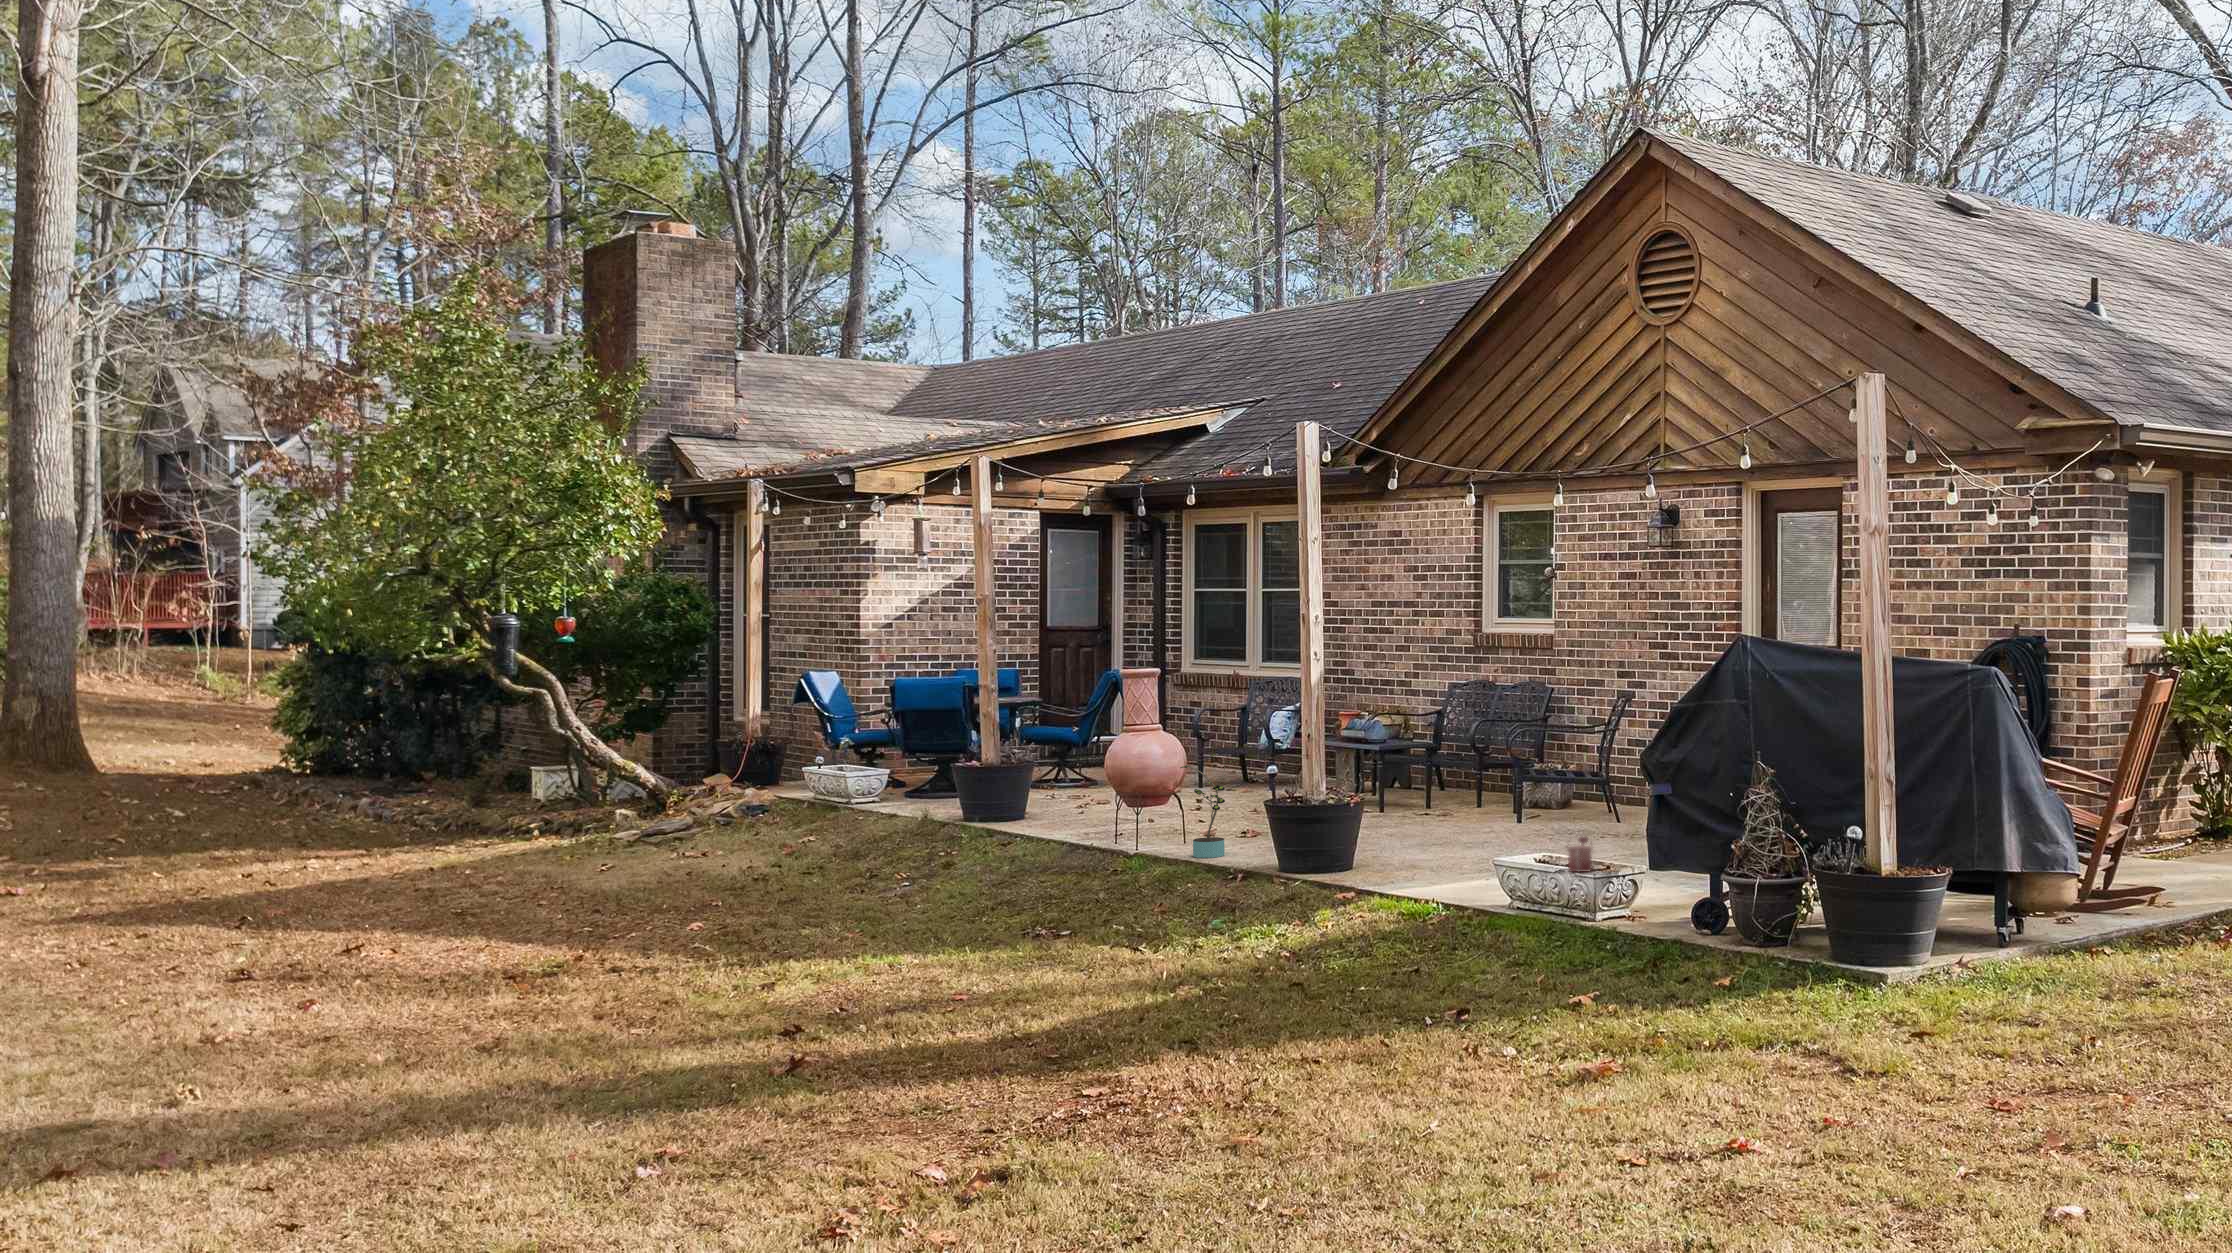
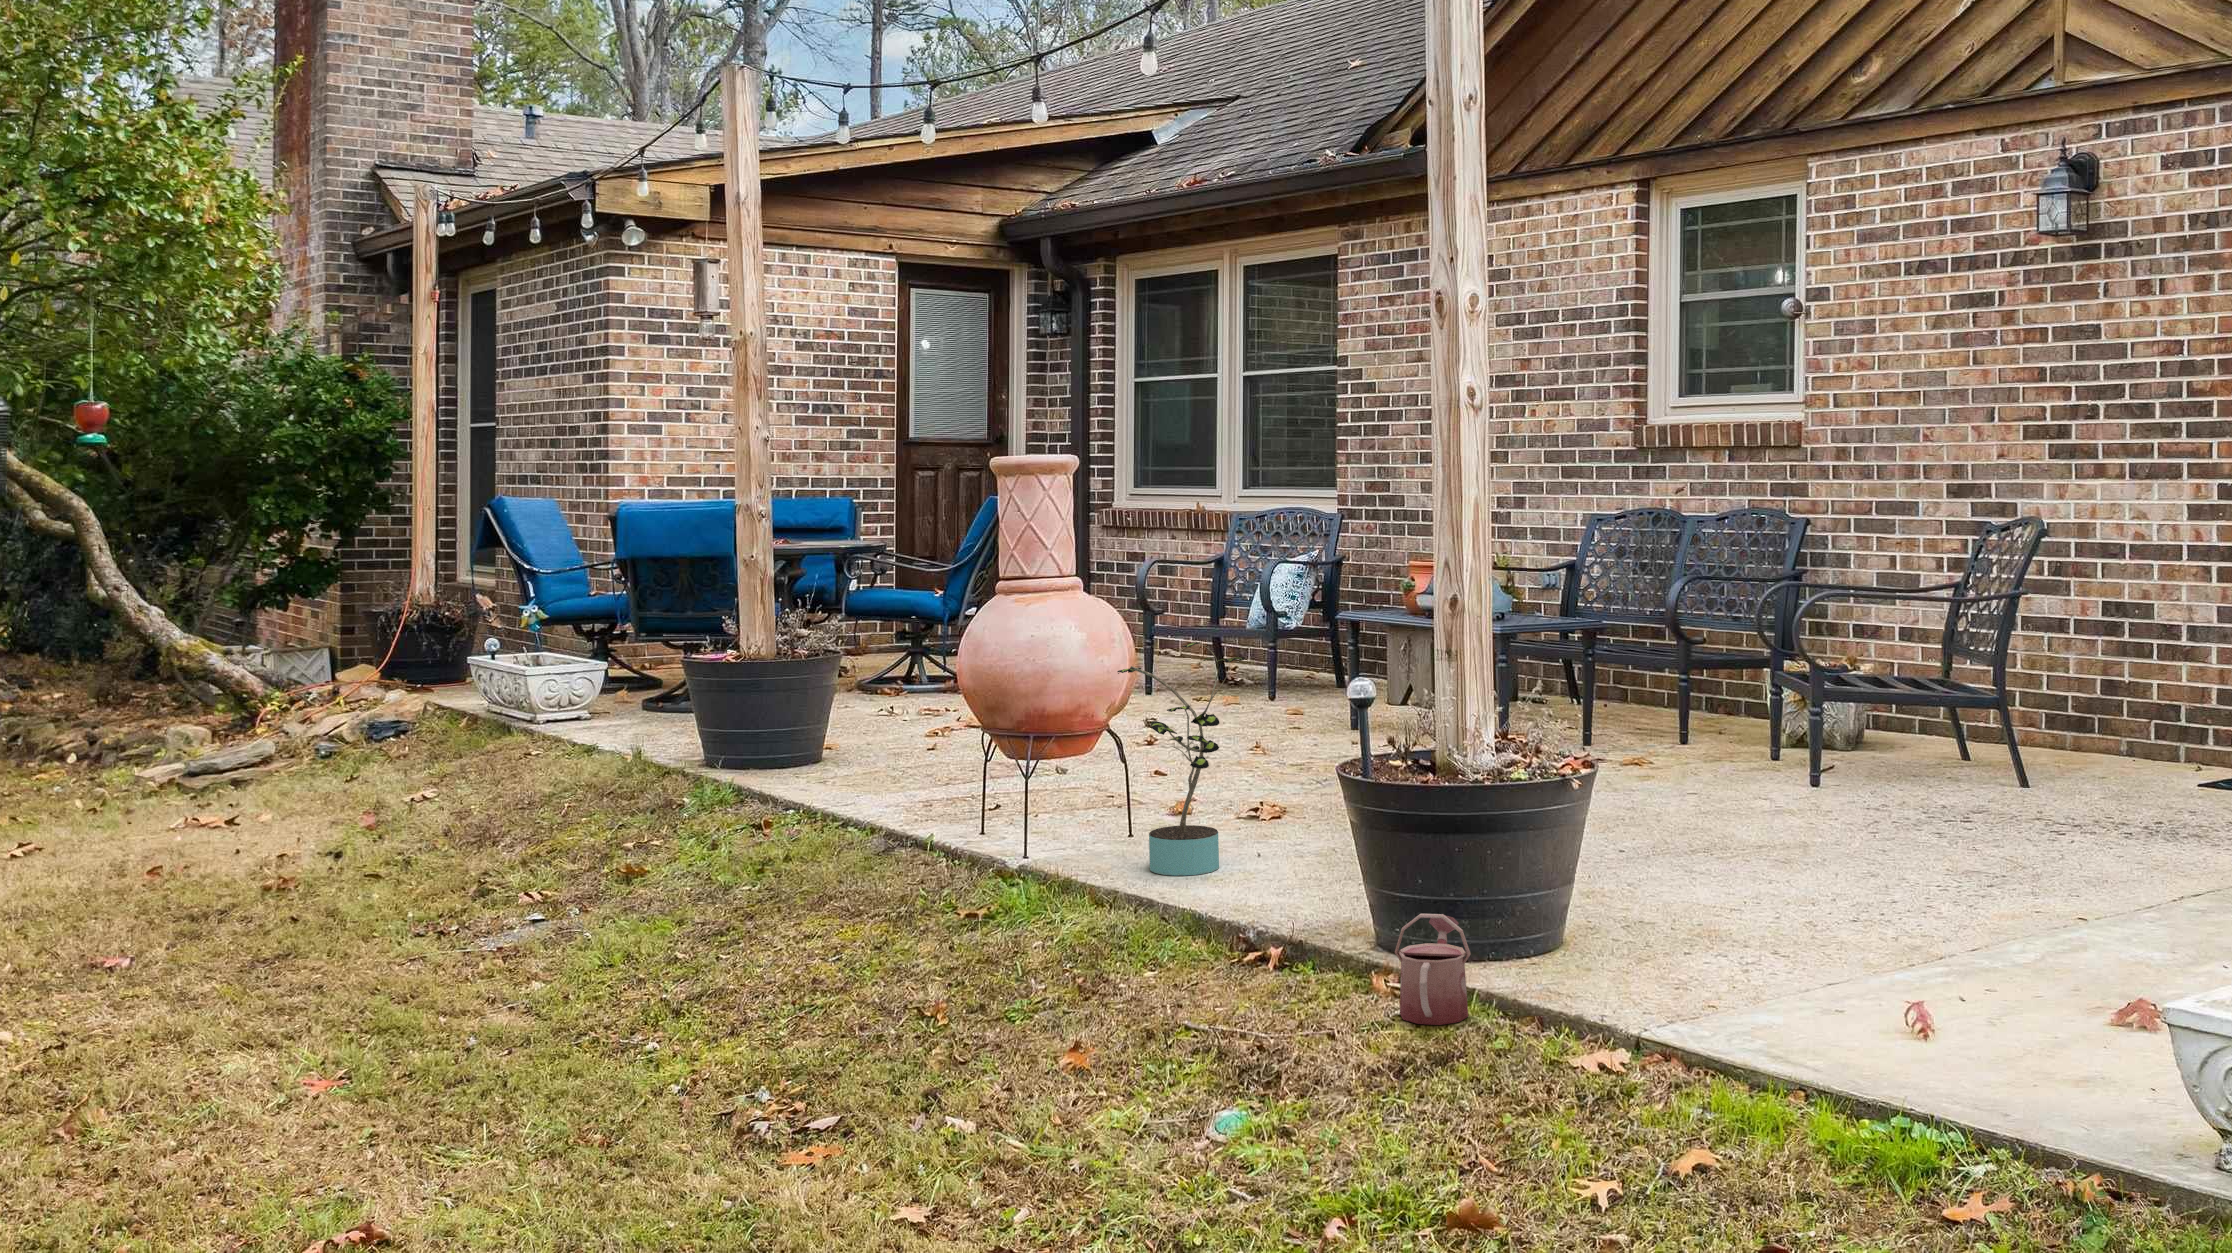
watering can: present [1567,836,1592,872] -> present [1395,914,1471,1025]

